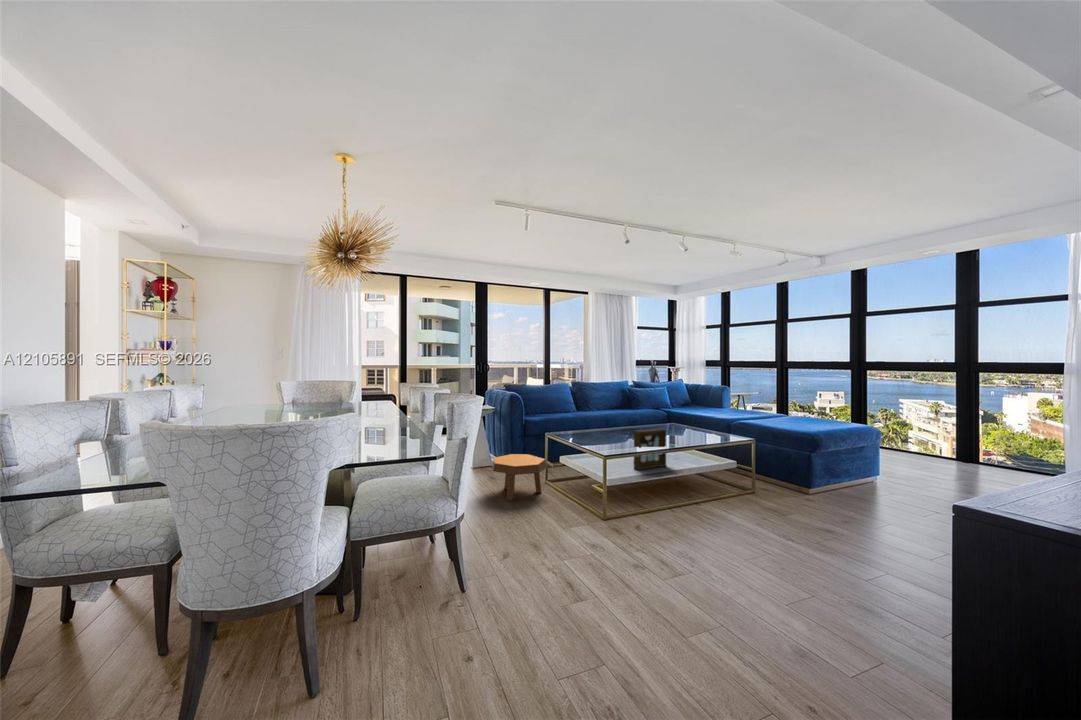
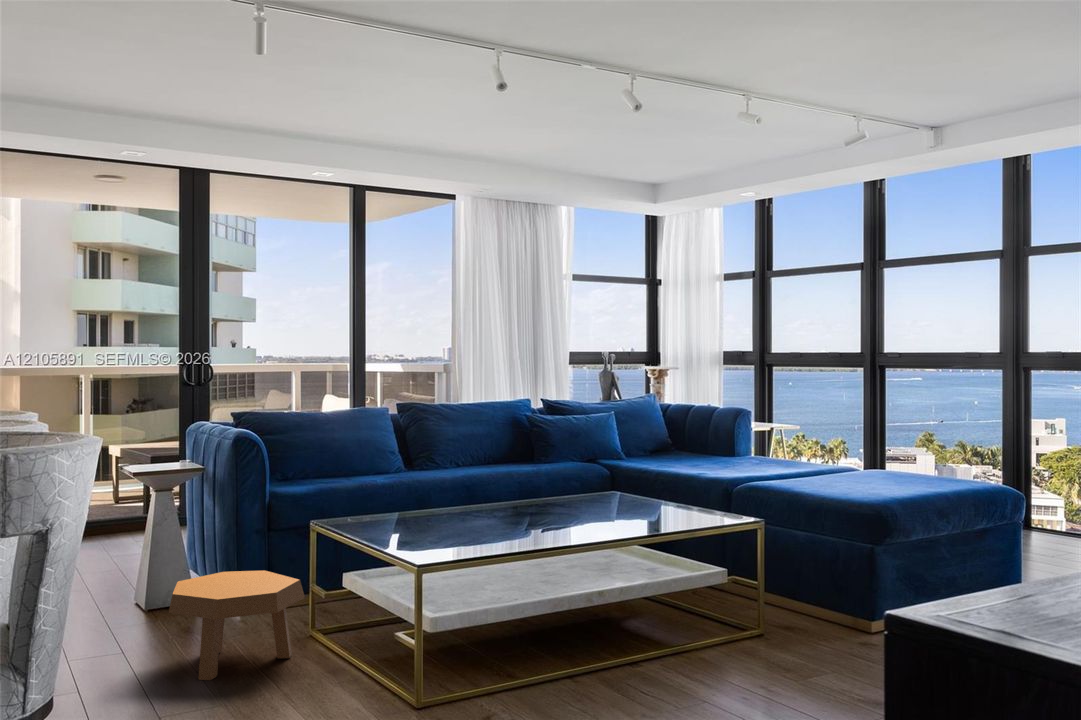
picture frame: present [634,429,666,470] -> none [498,501,574,596]

